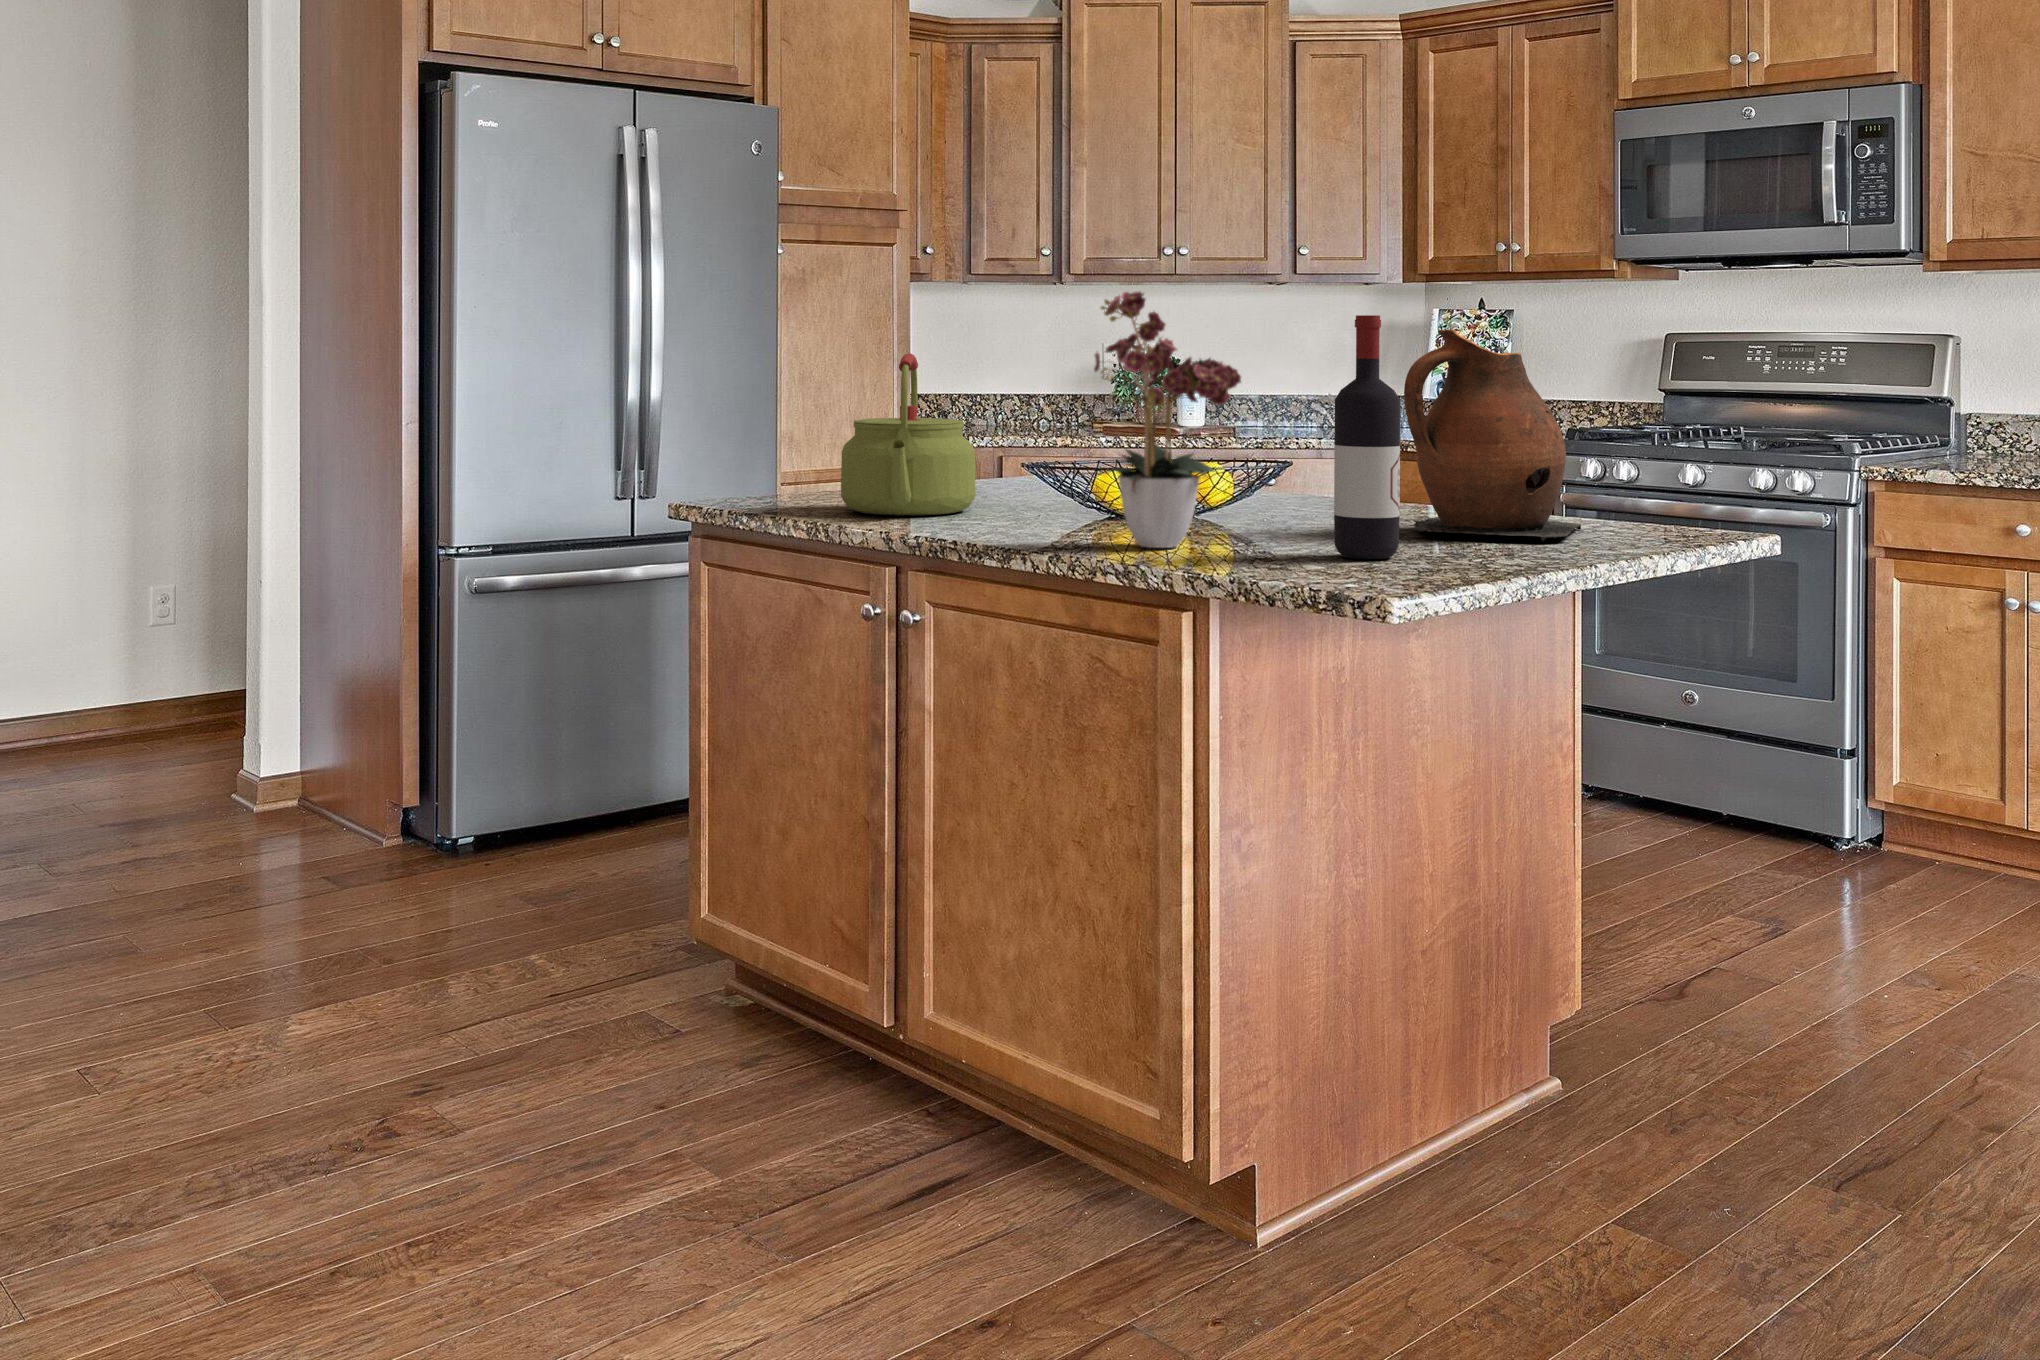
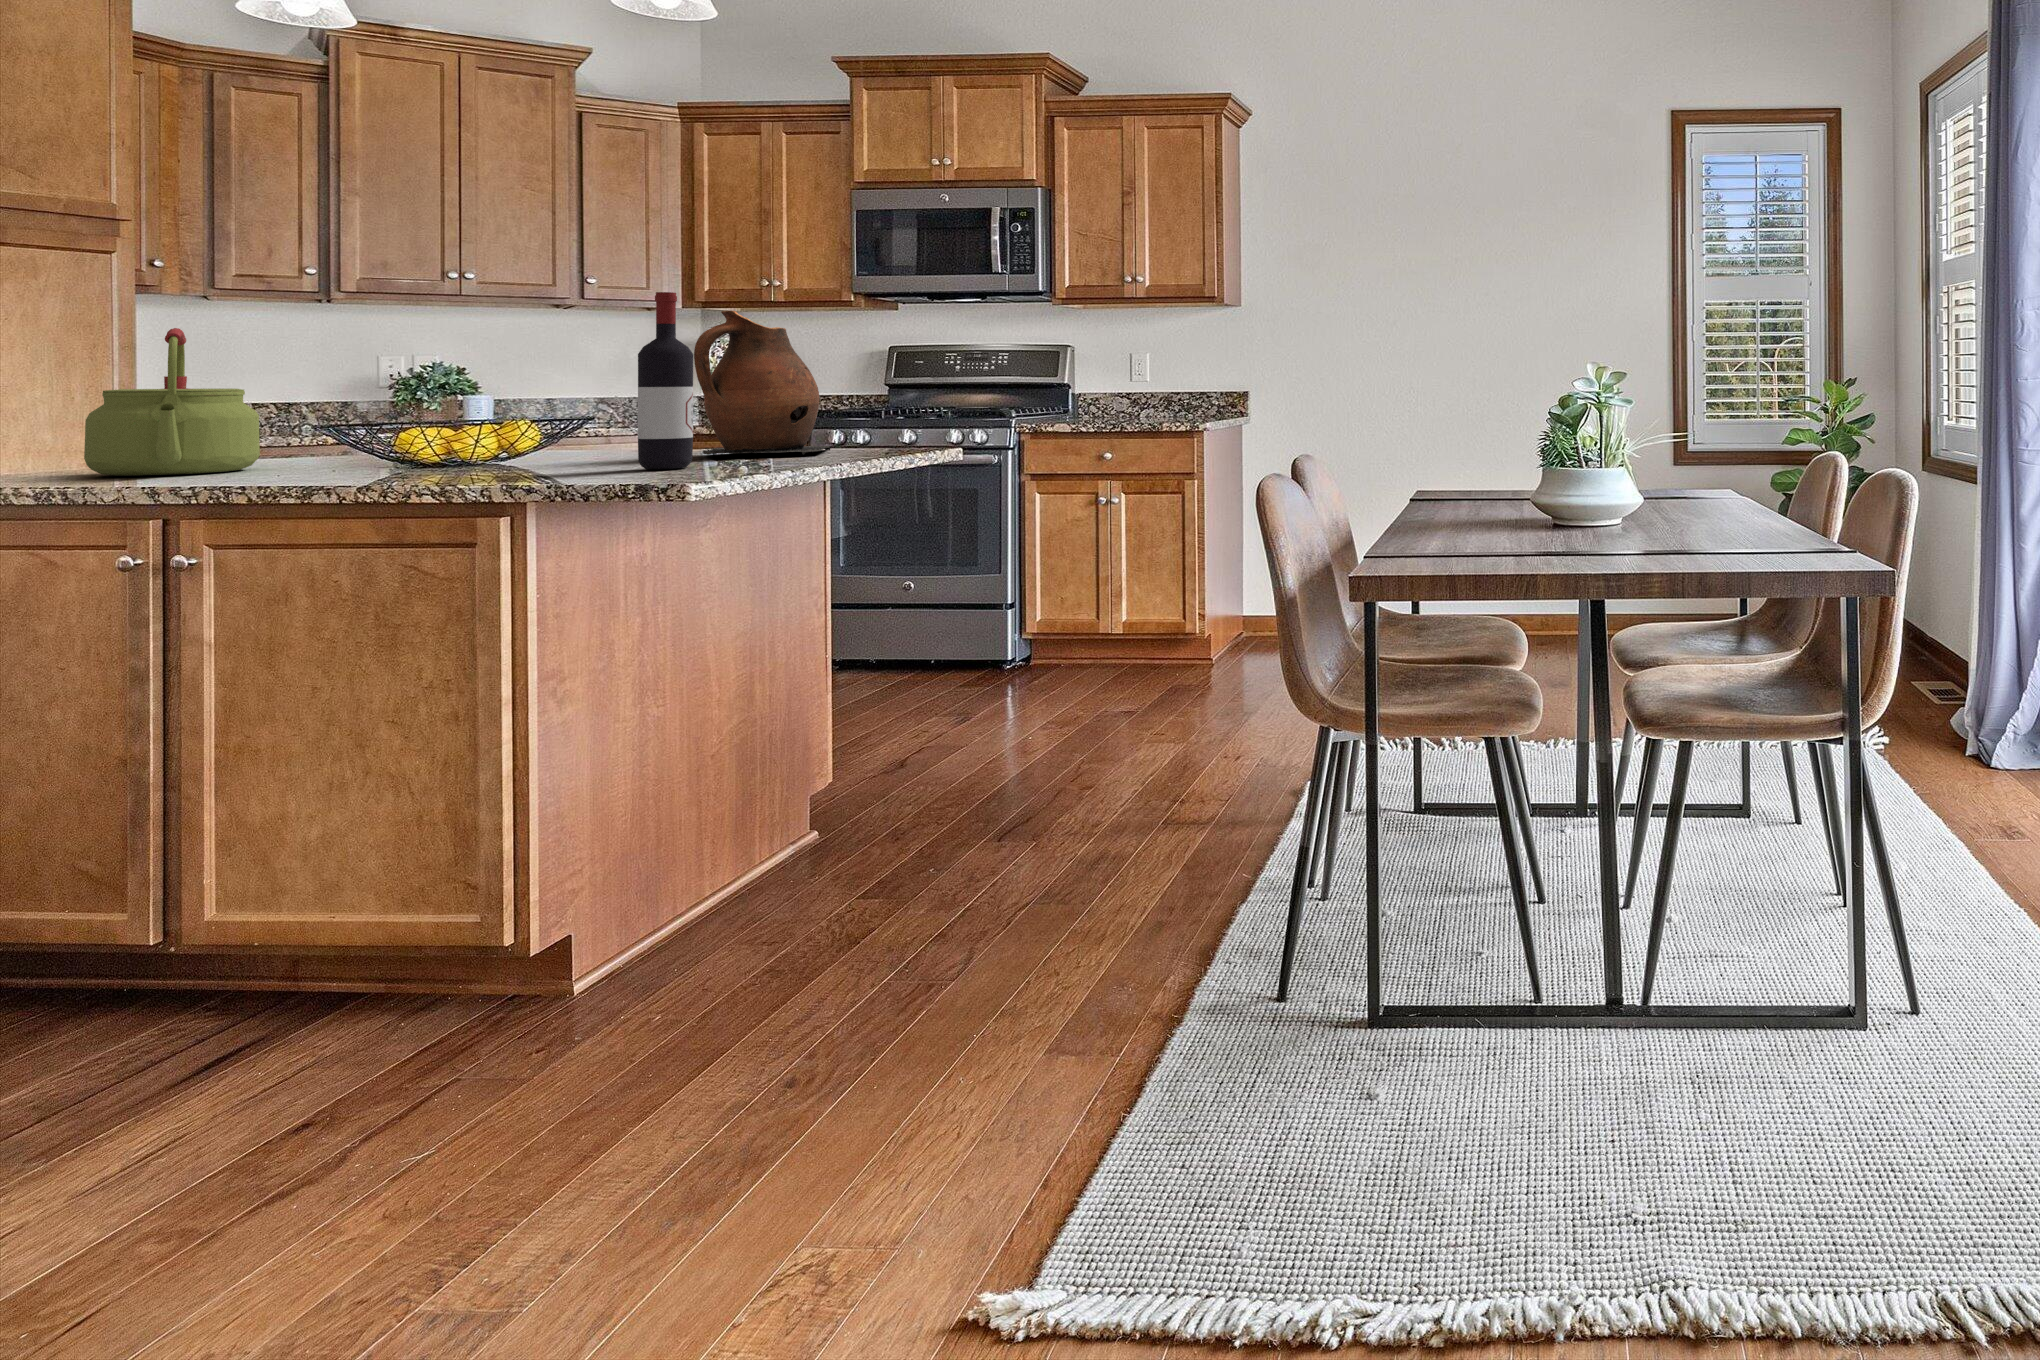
flower arrangement: present [1094,292,1241,548] -> none [397,260,564,475]

